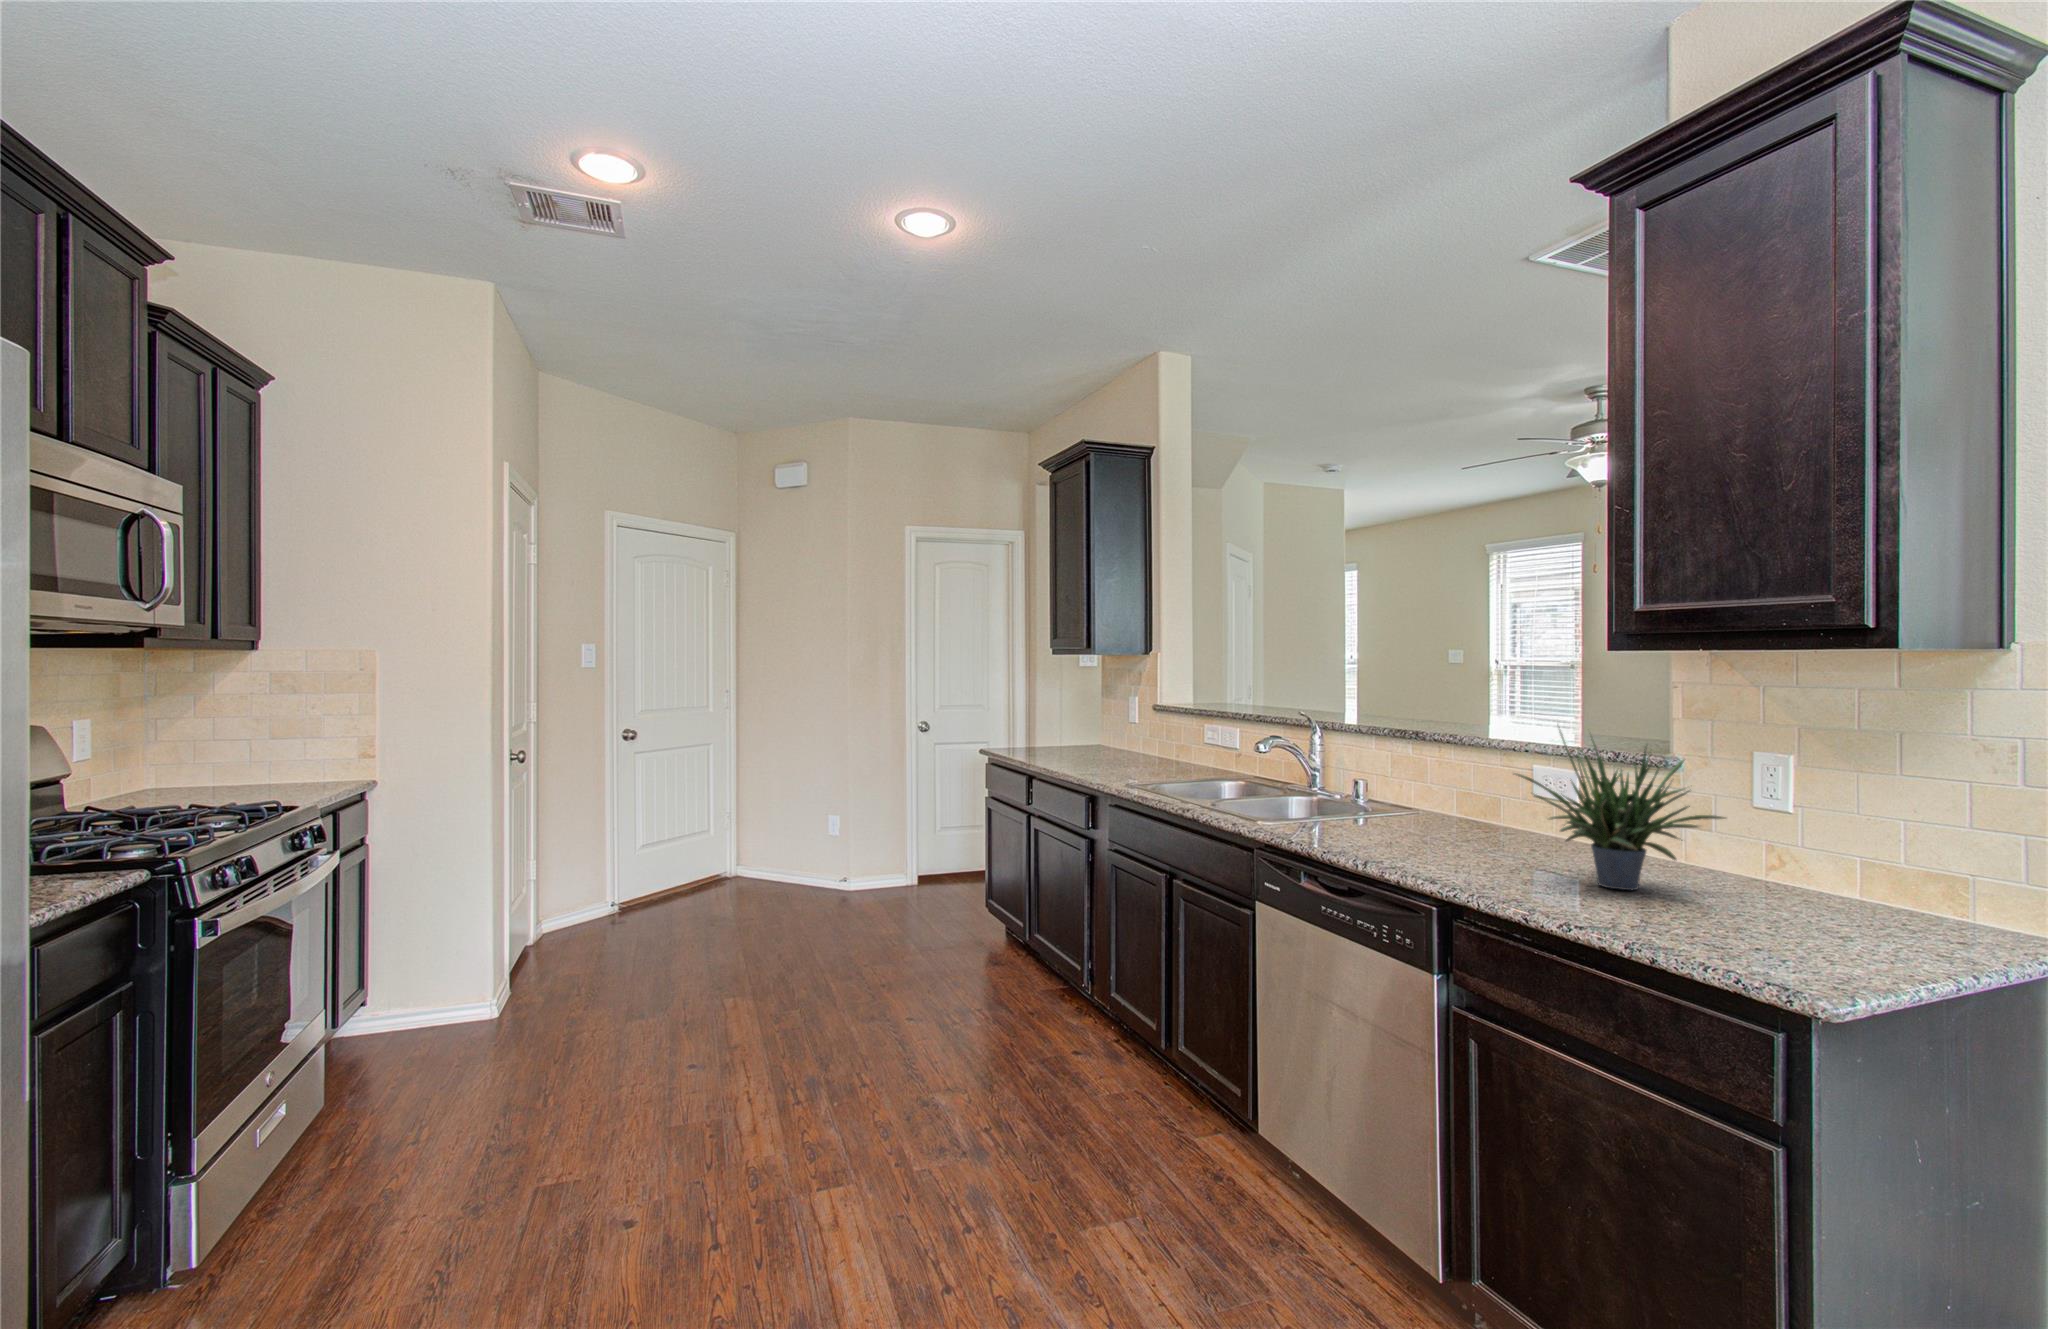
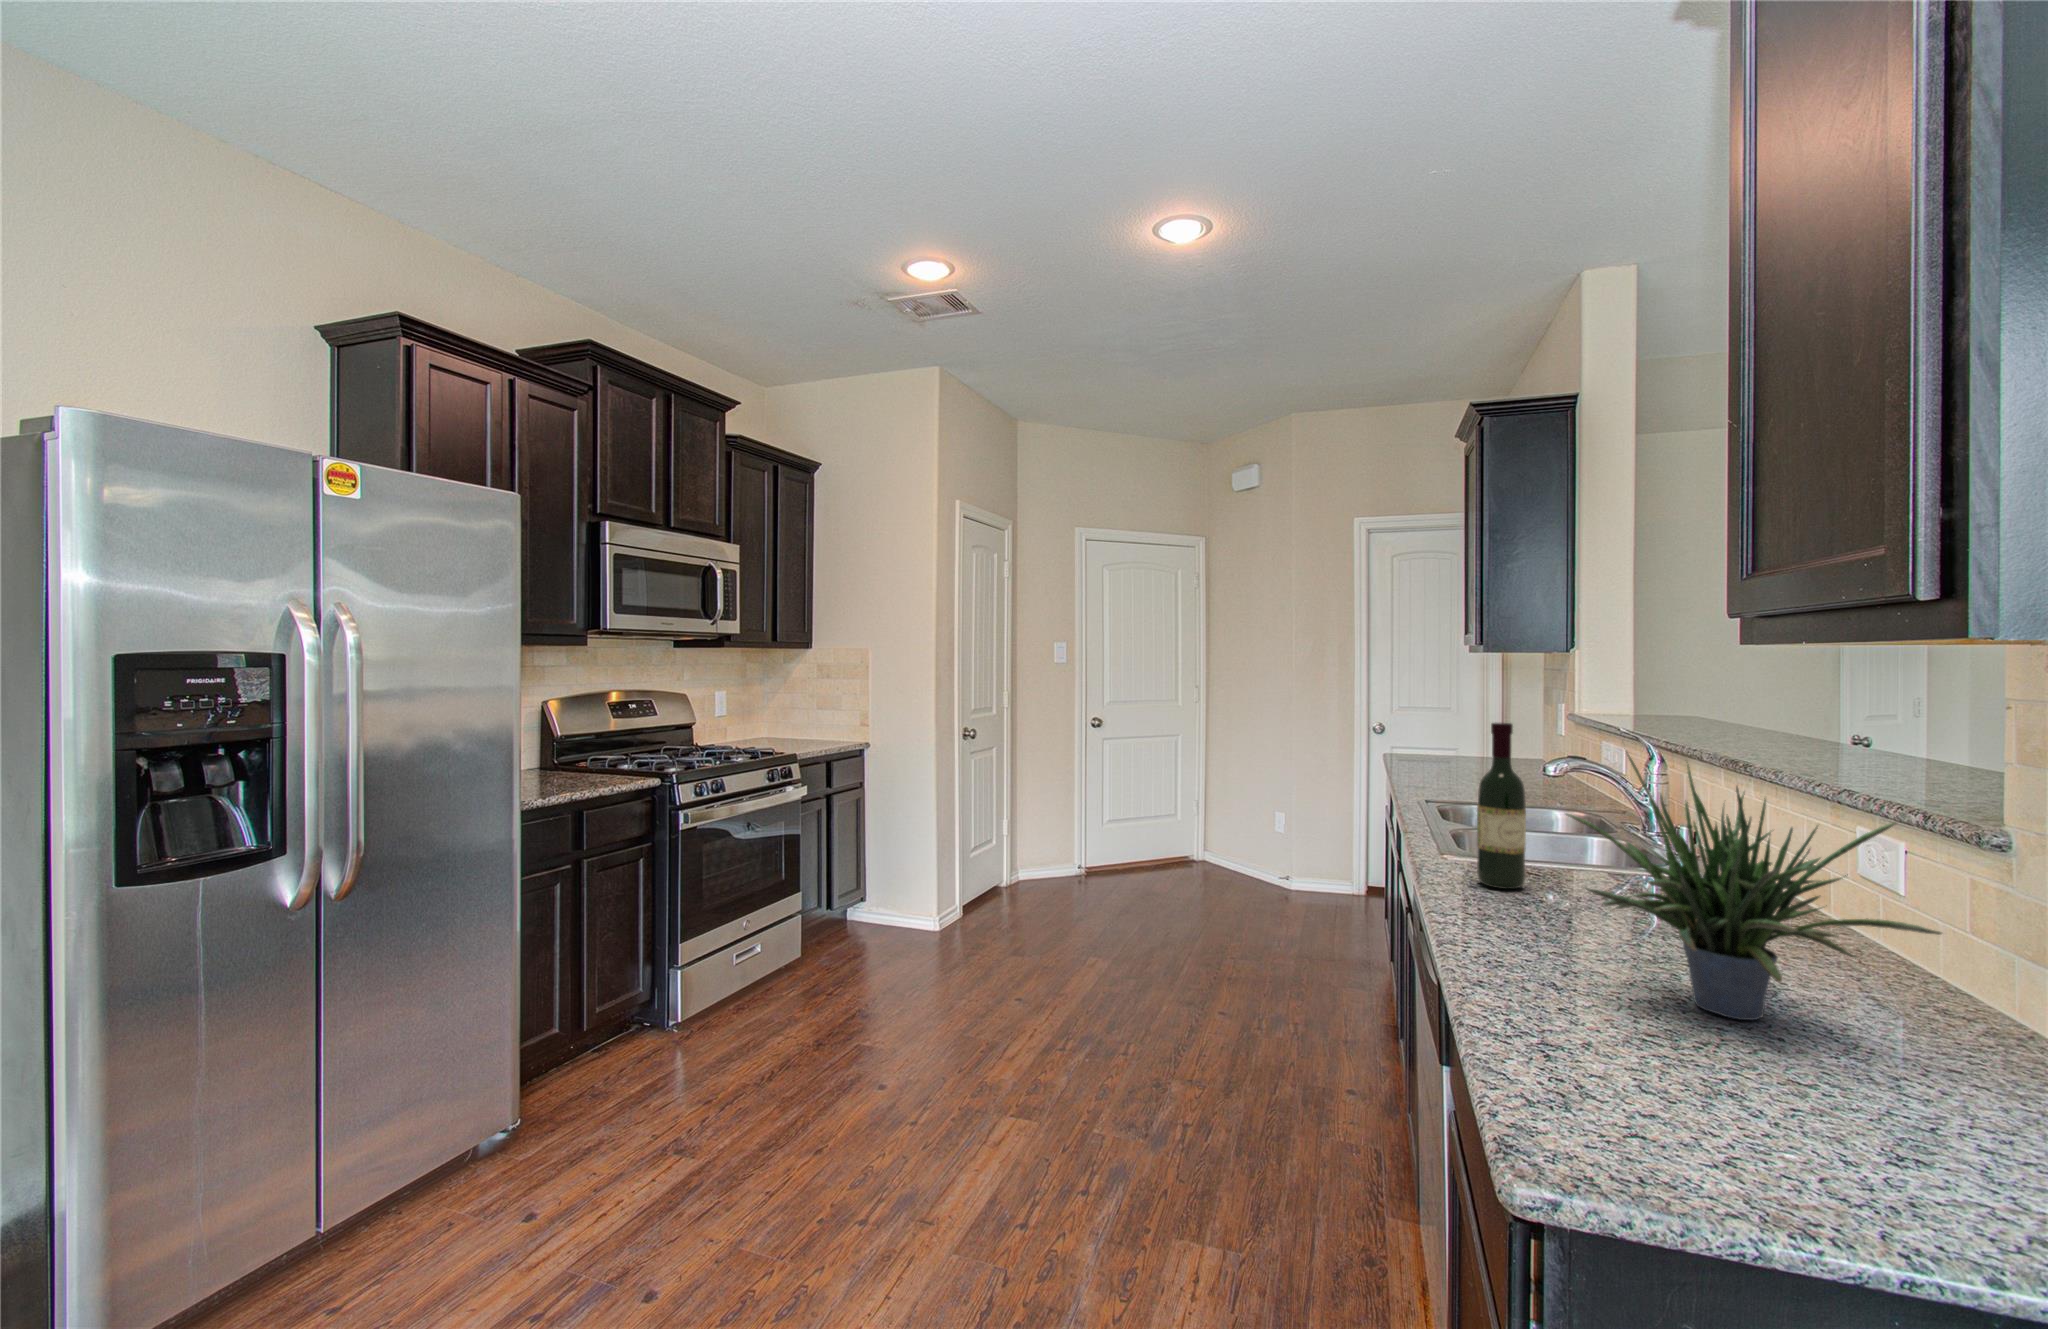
wine bottle: none [1330,712,1365,840] -> present [1477,723,1526,889]

